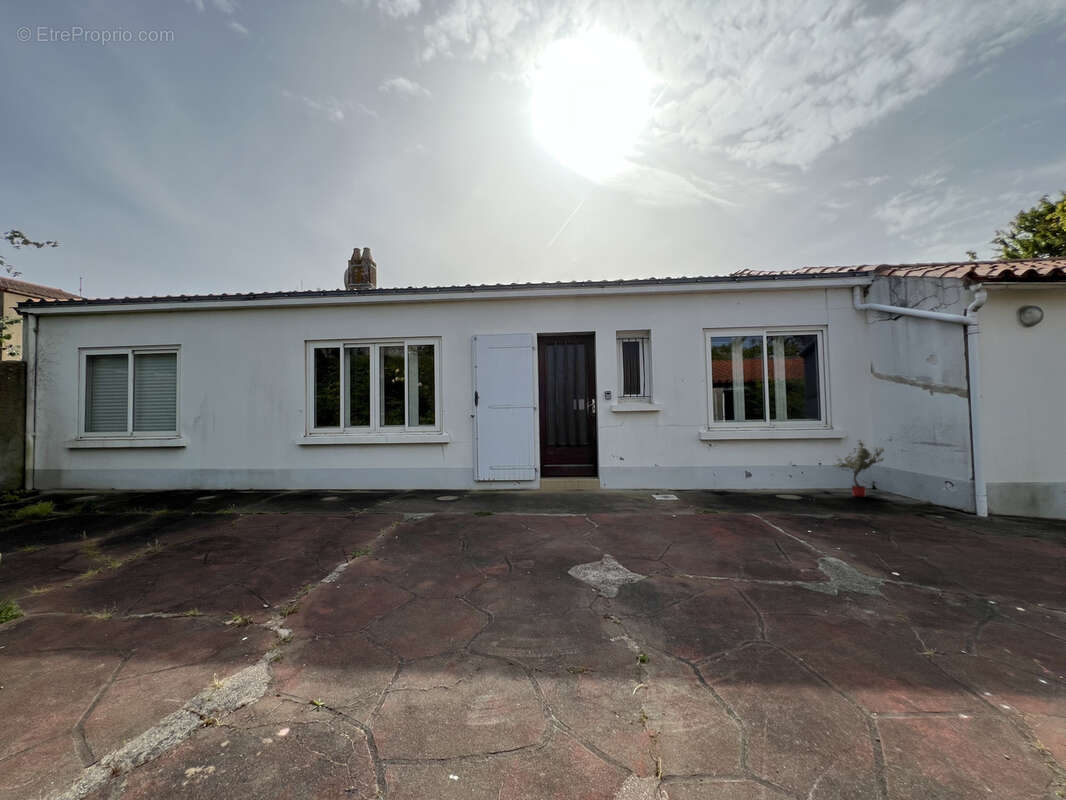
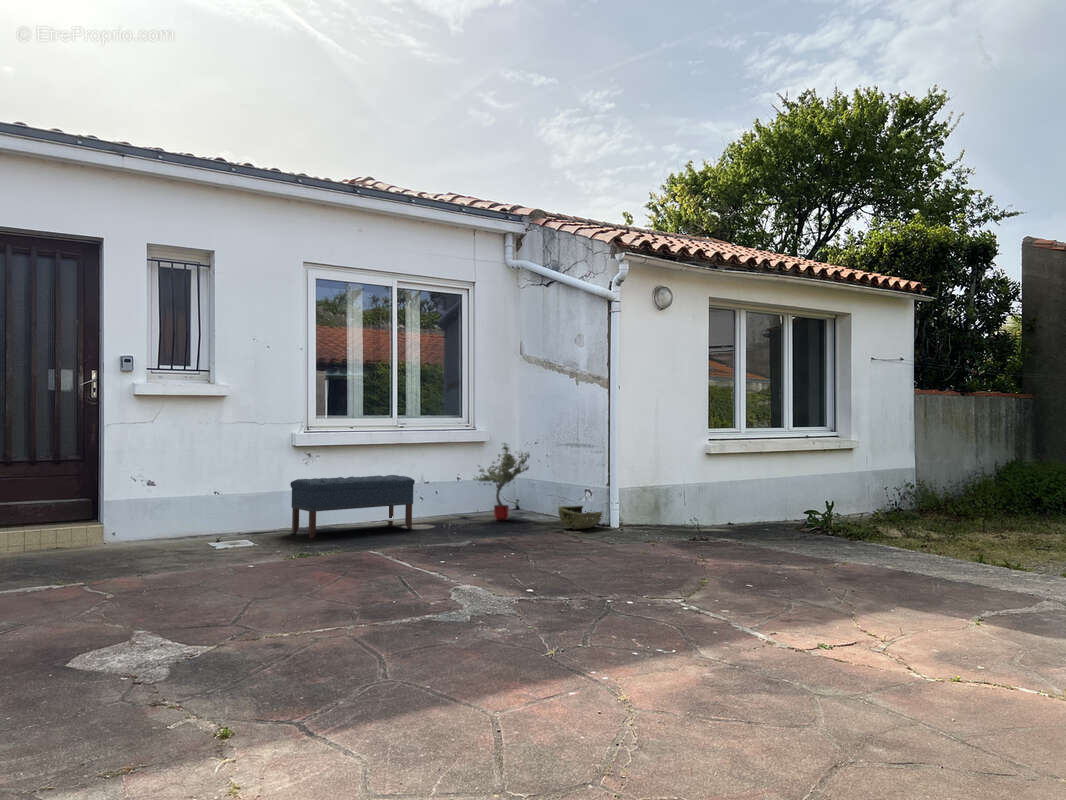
bench: none [698,460,784,498] -> present [290,475,415,538]
woven basket: none [915,493,968,514] -> present [558,506,602,529]

